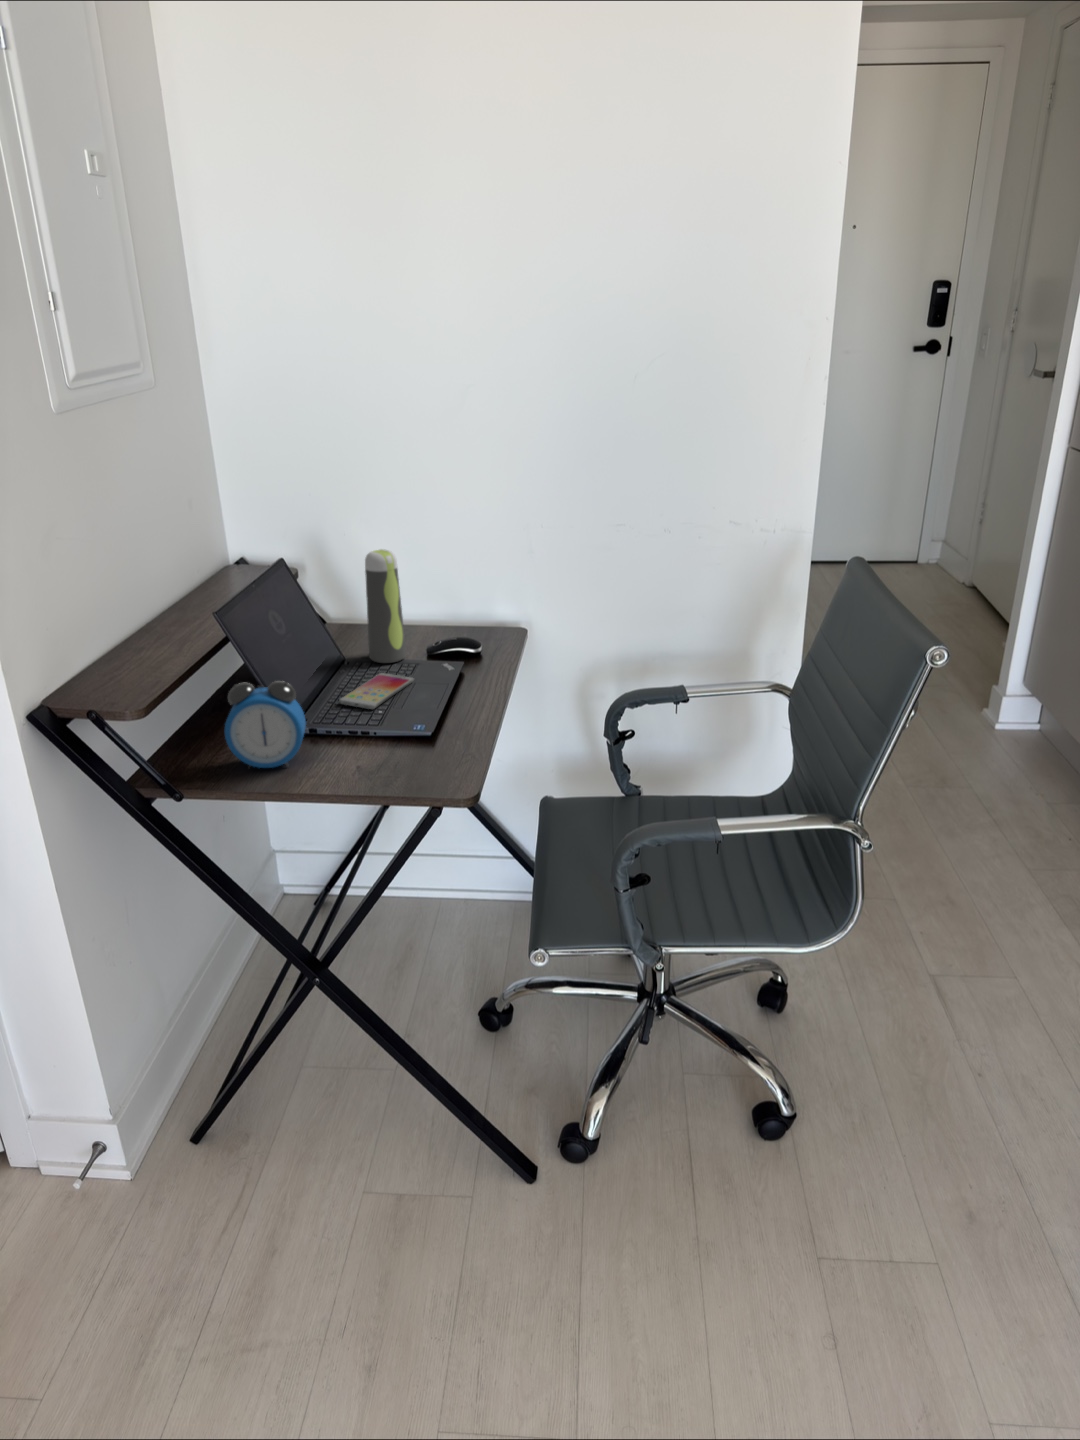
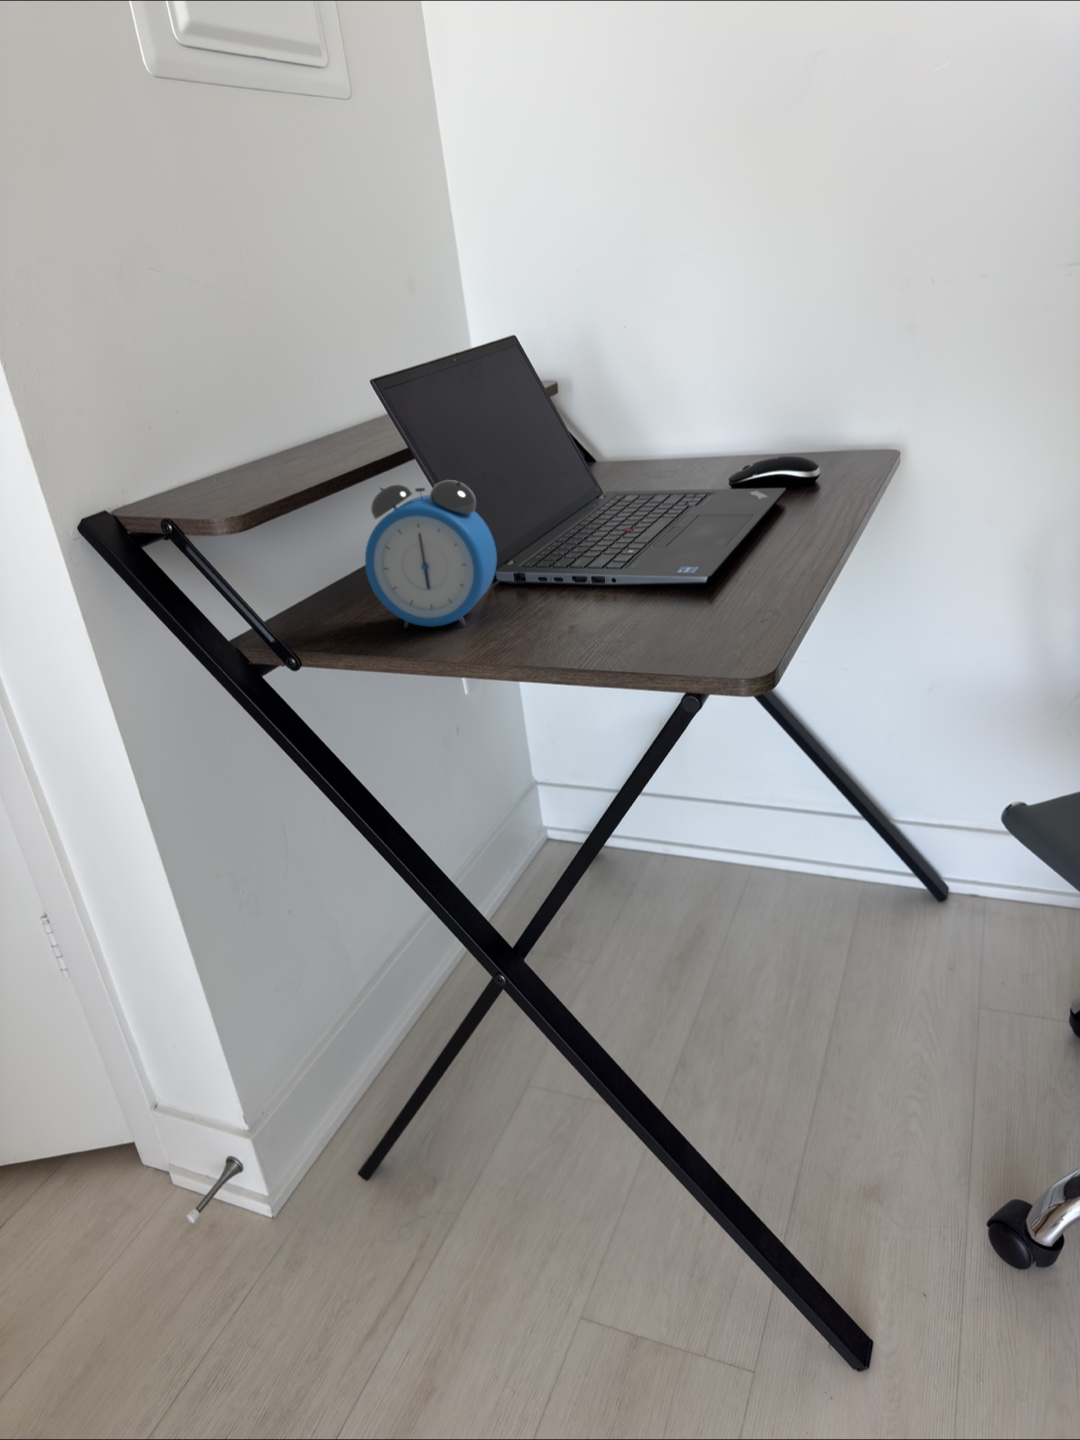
water bottle: present [365,549,406,663] -> none [633,314,697,497]
smartphone: present [339,673,414,709] -> none [575,506,699,551]

